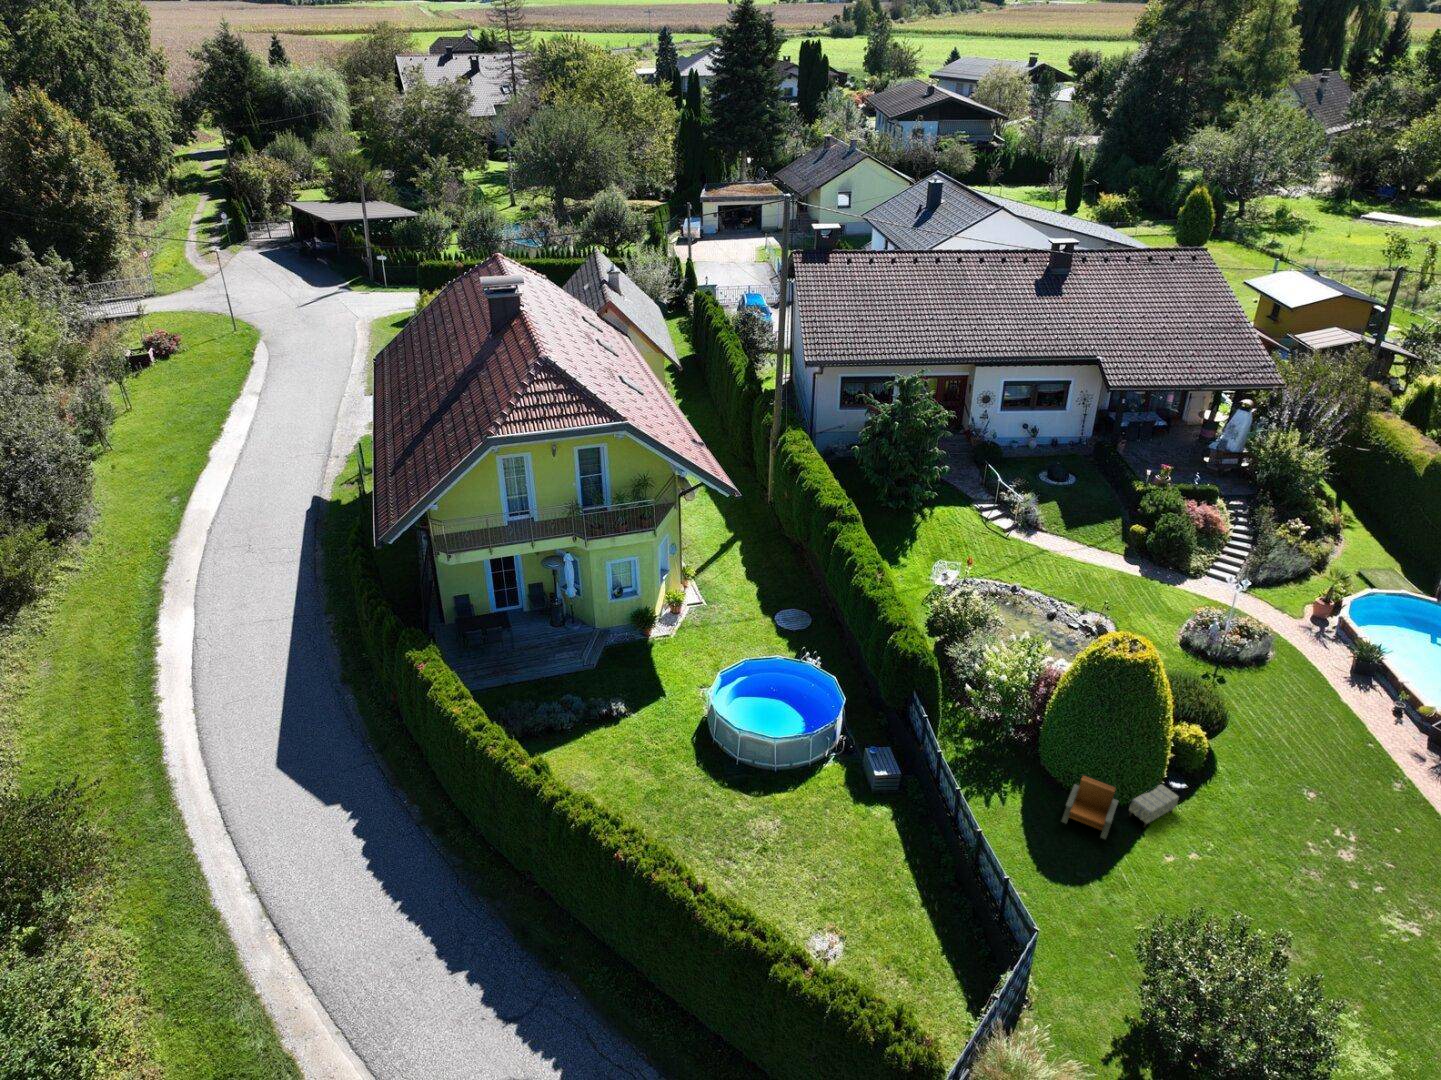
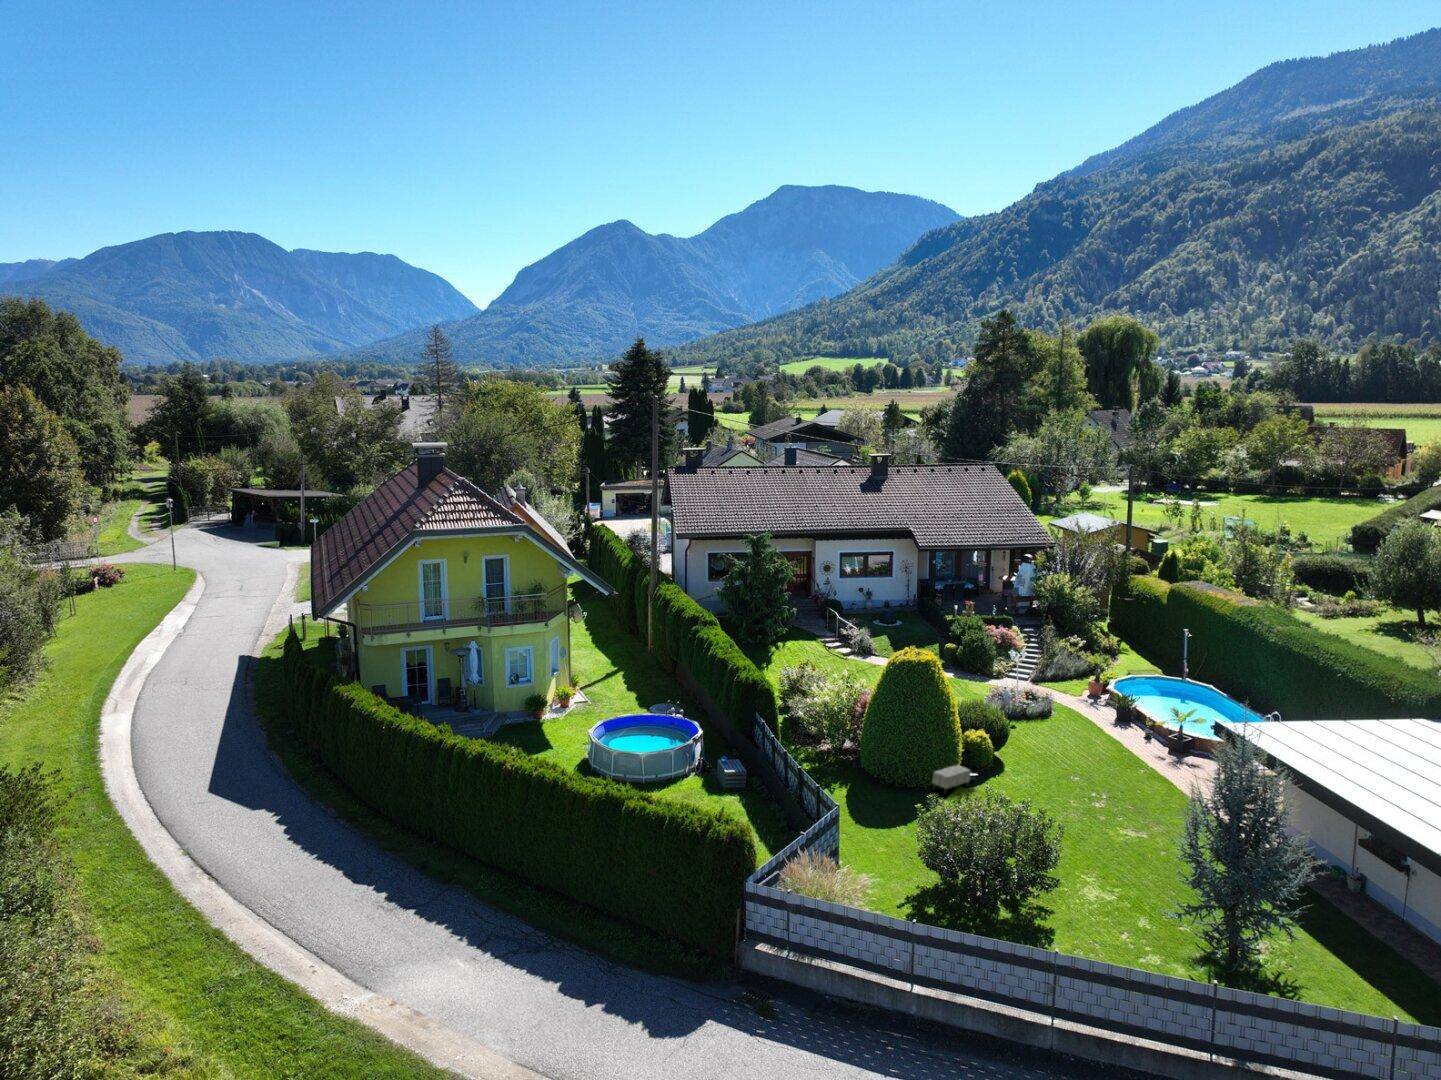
lounge chair: present [1062,776,1118,839] -> none [878,754,922,800]

